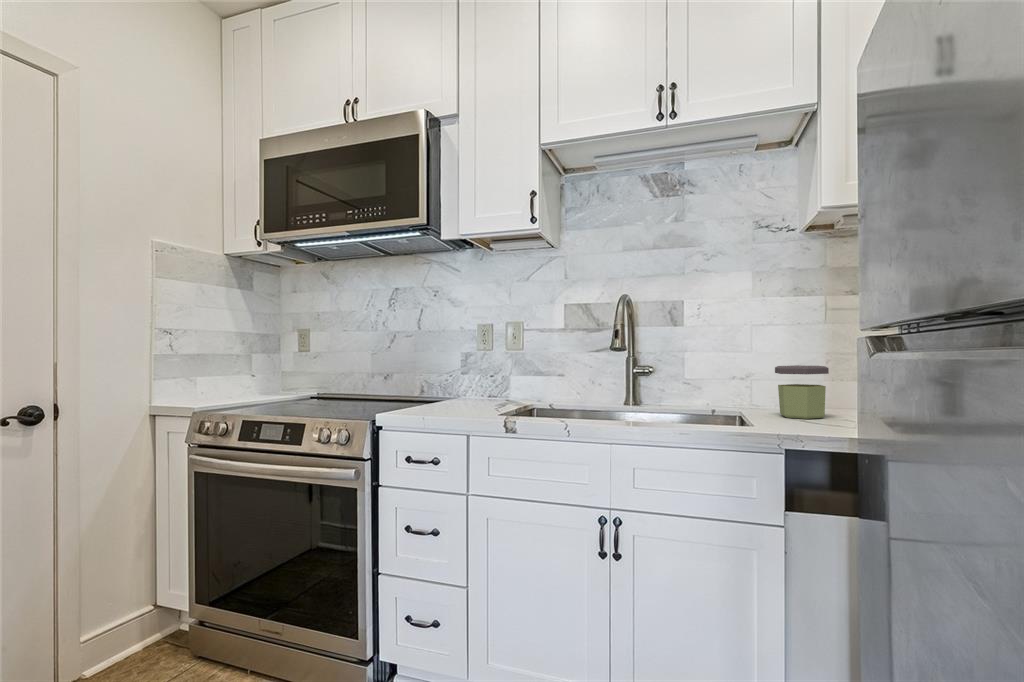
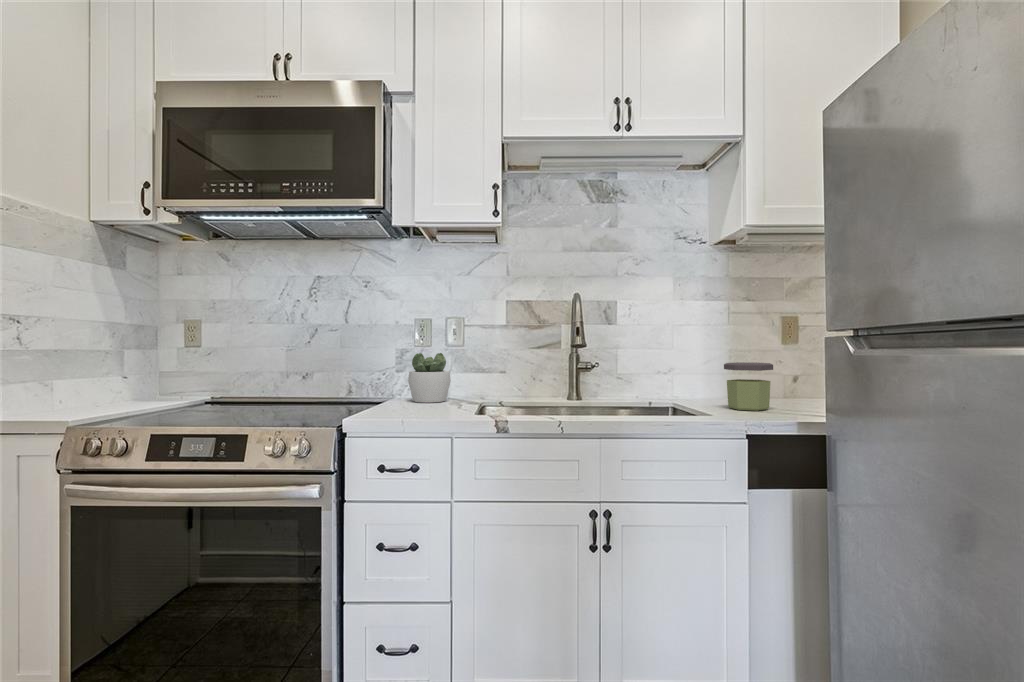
succulent plant: none [472,356,510,403] -> present [408,353,451,403]

